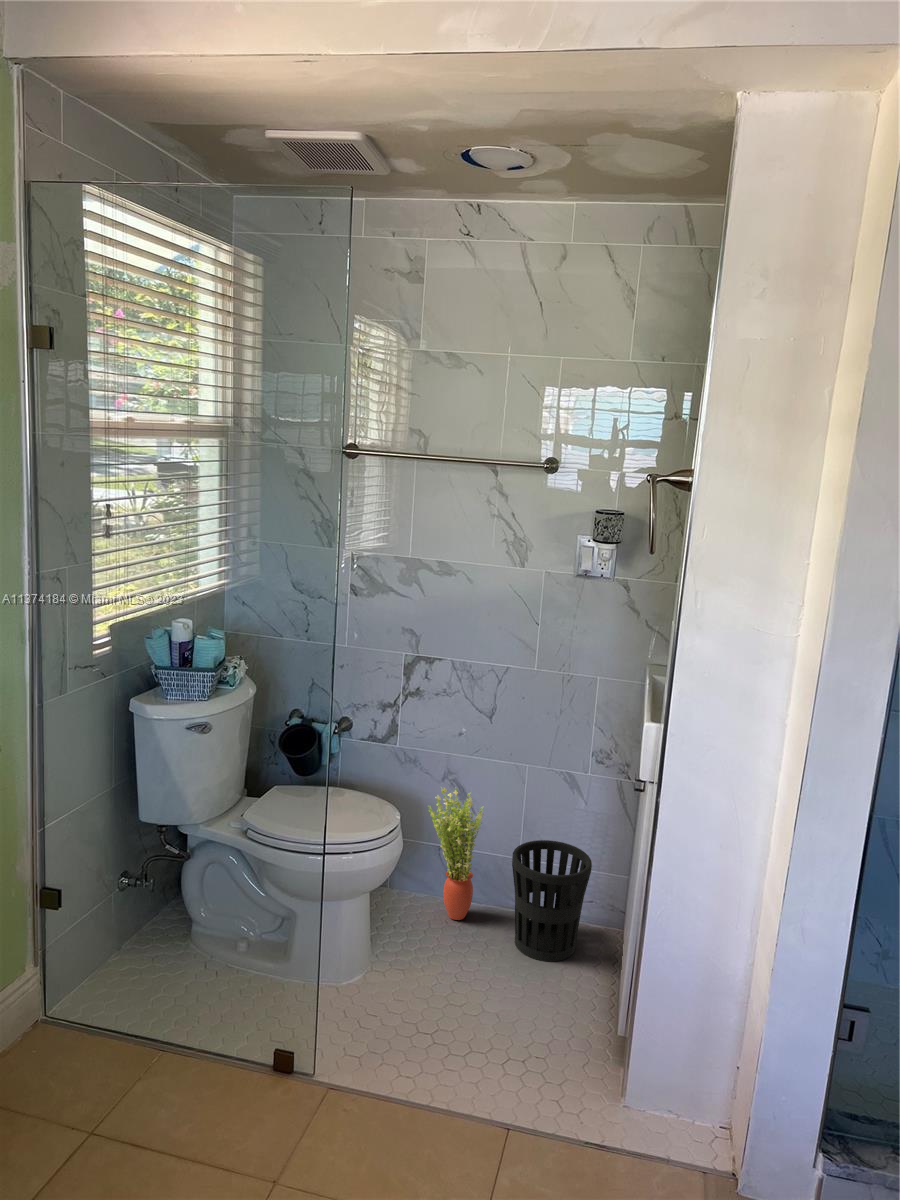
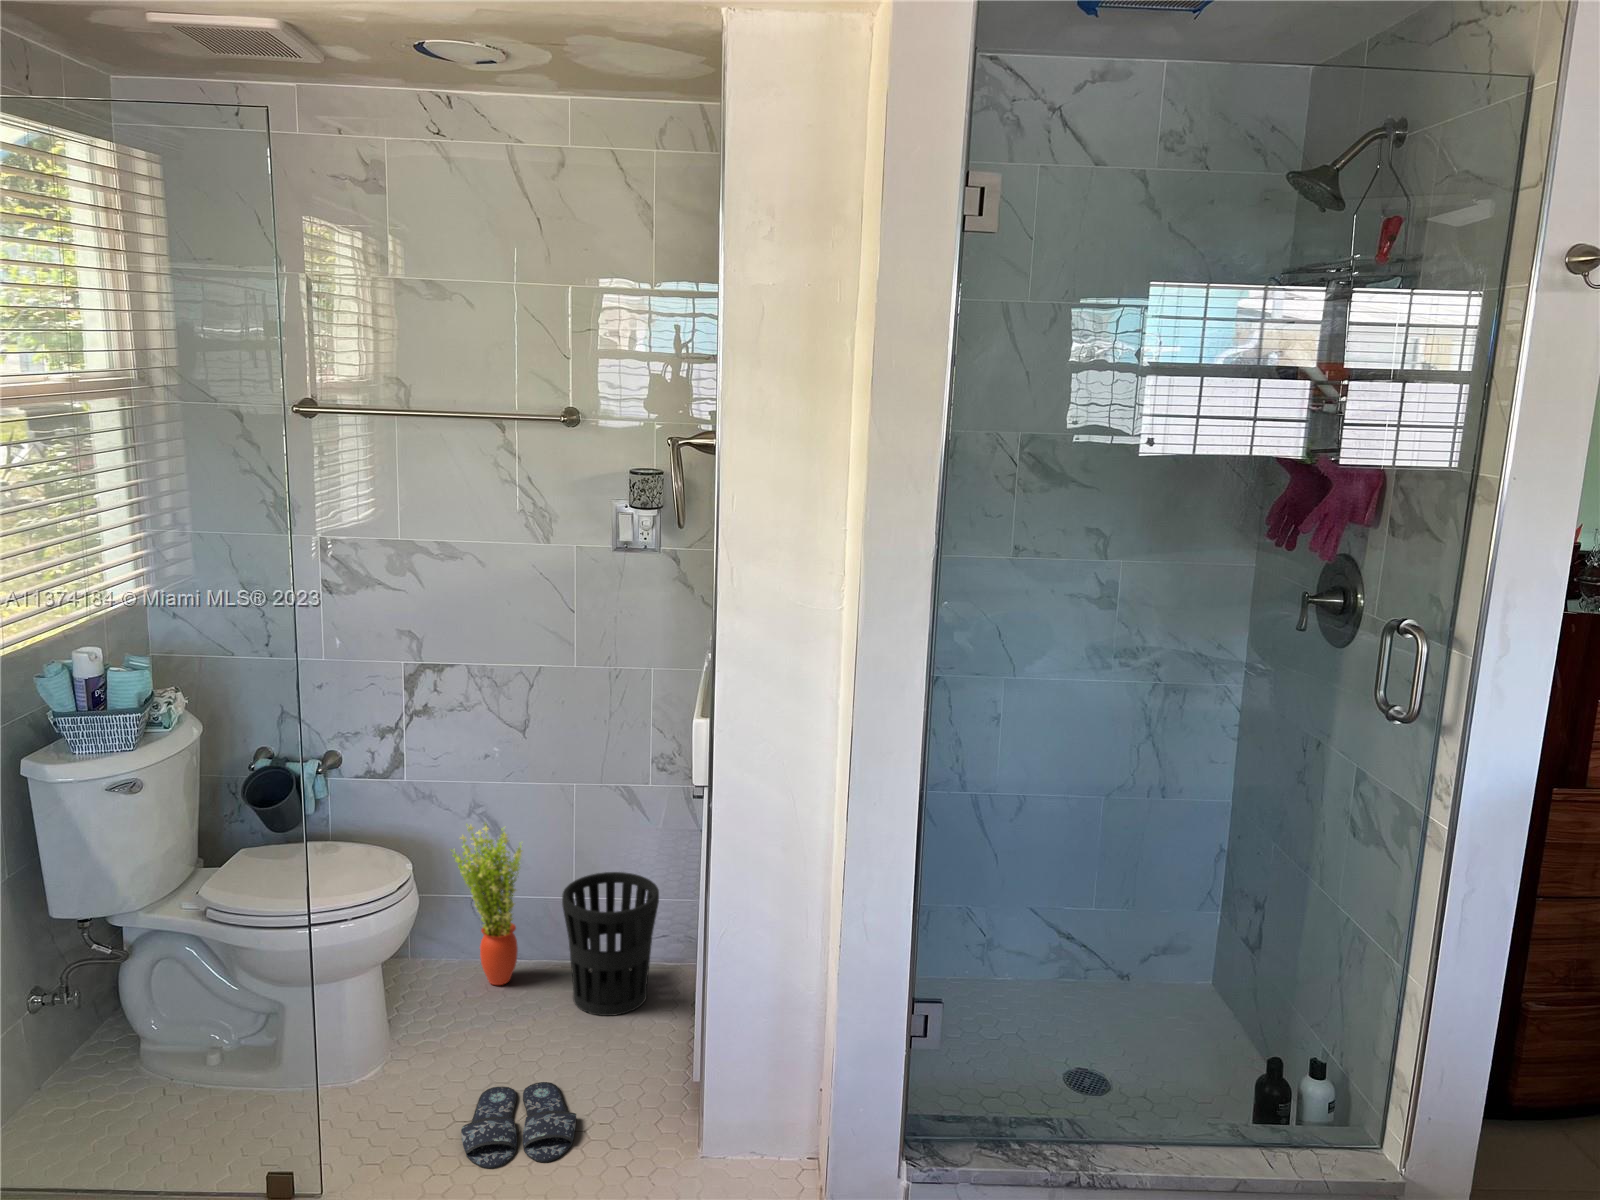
slippers: none [423,1007,516,1083] -> present [461,1082,576,1169]

